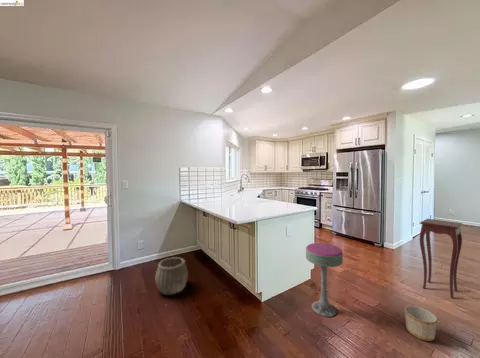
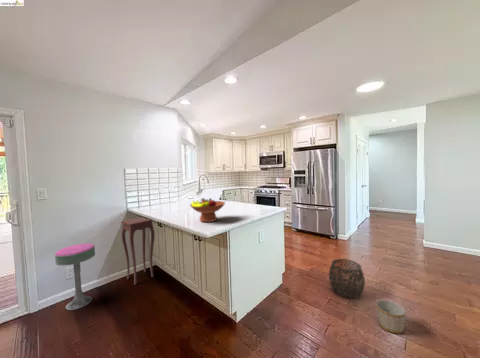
fruit bowl: none [226,192,256,213] -> present [190,198,225,222]
side table: present [420,219,462,298] -> present [121,217,154,284]
bar stool: present [306,243,343,317] -> present [55,243,95,310]
woven basket: present [156,257,188,294] -> present [329,259,365,298]

